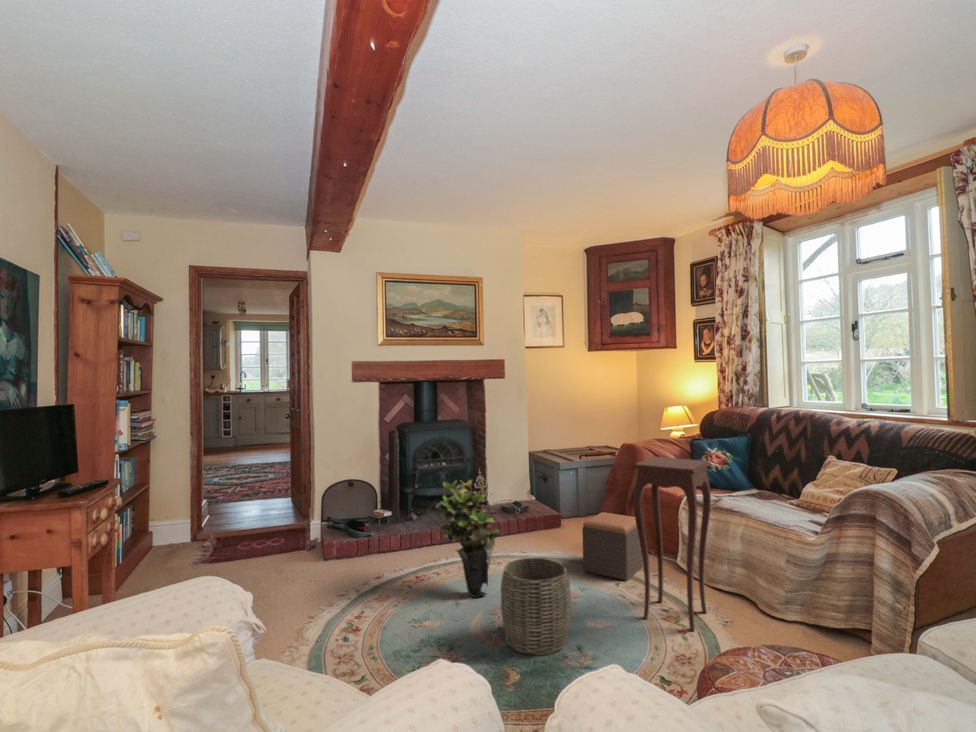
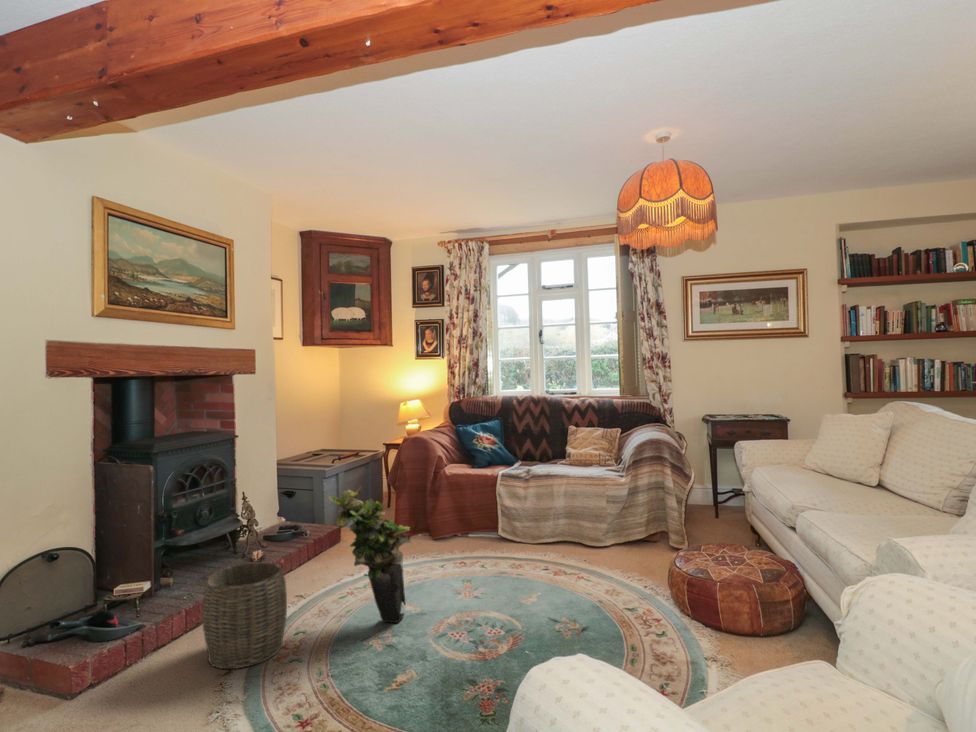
side table: present [633,457,711,631] -> none [521,433,588,577]
footstool: present [583,512,643,581] -> none [431,500,485,564]
woven basket: present [501,558,571,655] -> present [203,562,287,669]

